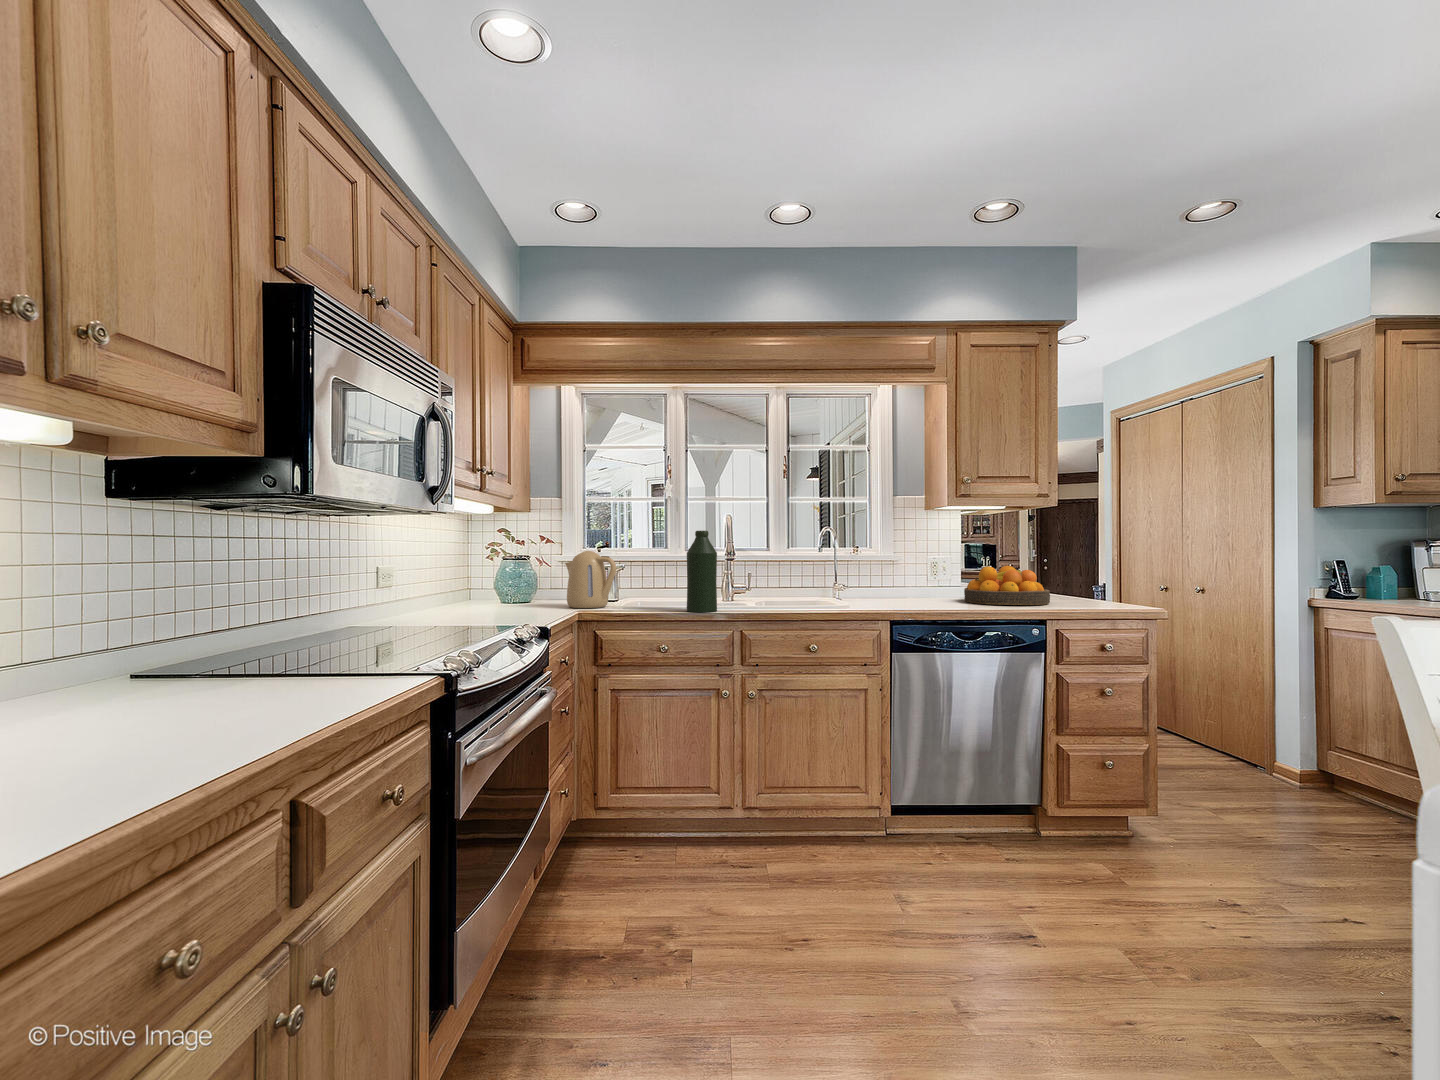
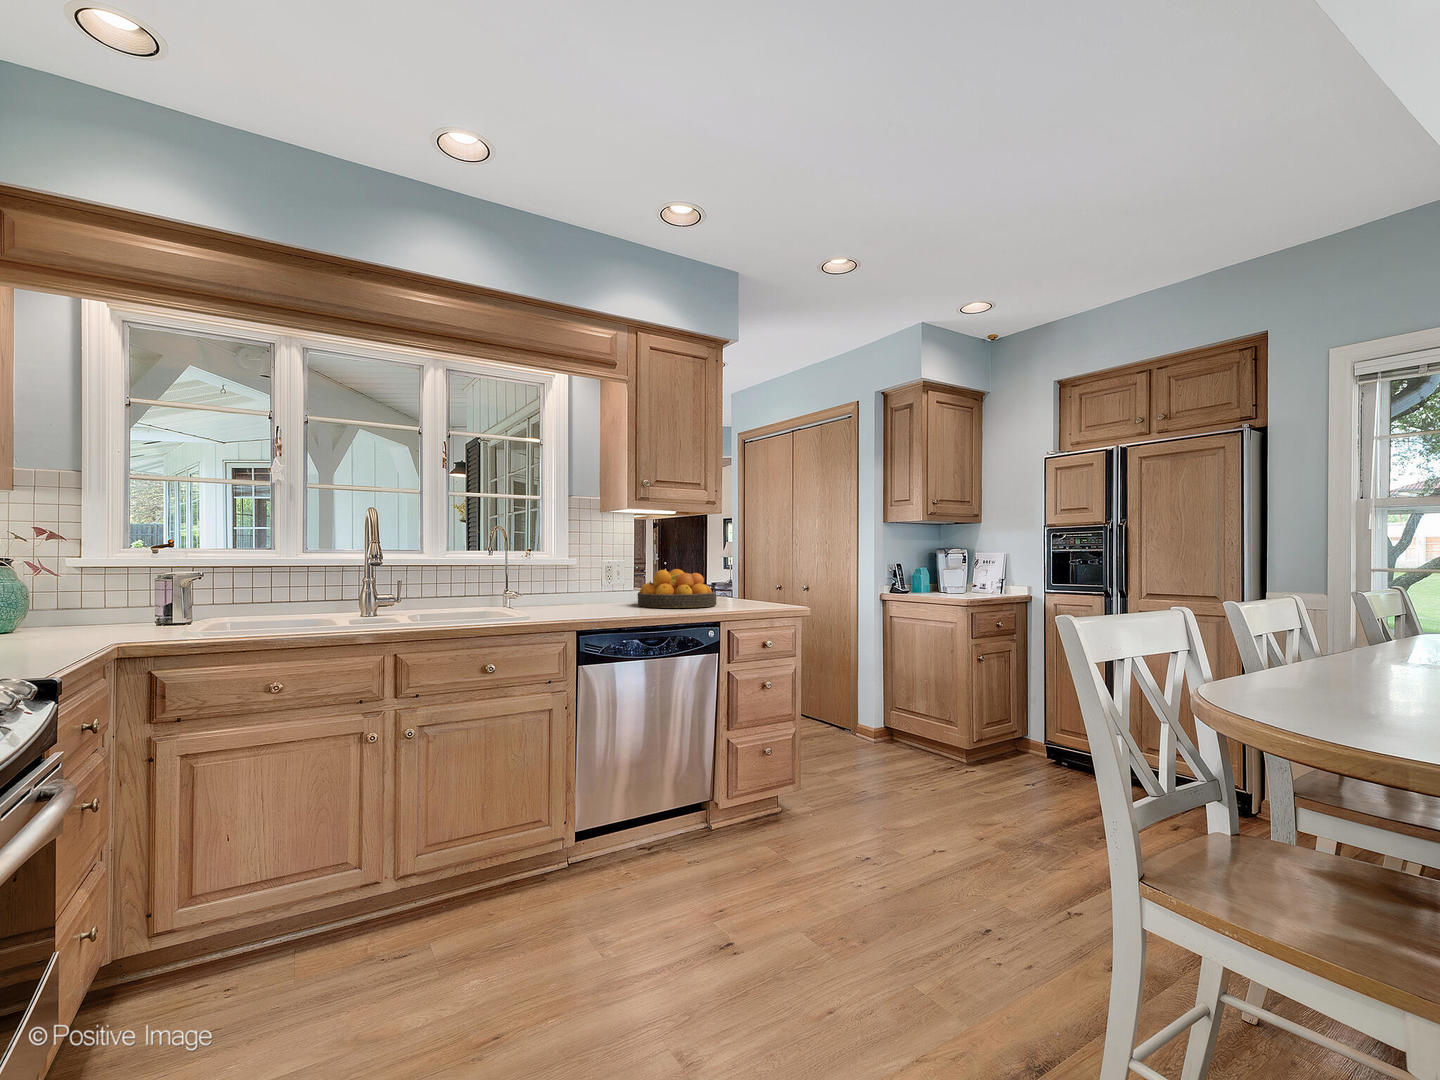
bottle: present [687,531,717,612] -> none [315,525,362,632]
kettle: present [565,551,616,608] -> none [94,551,193,636]

